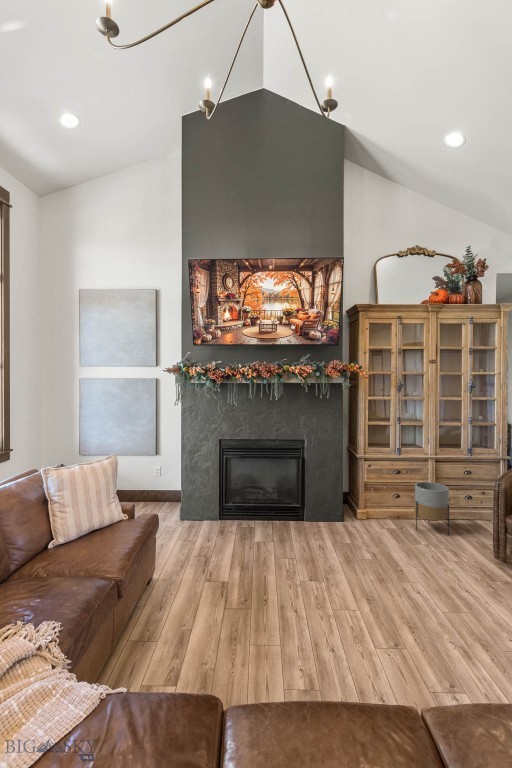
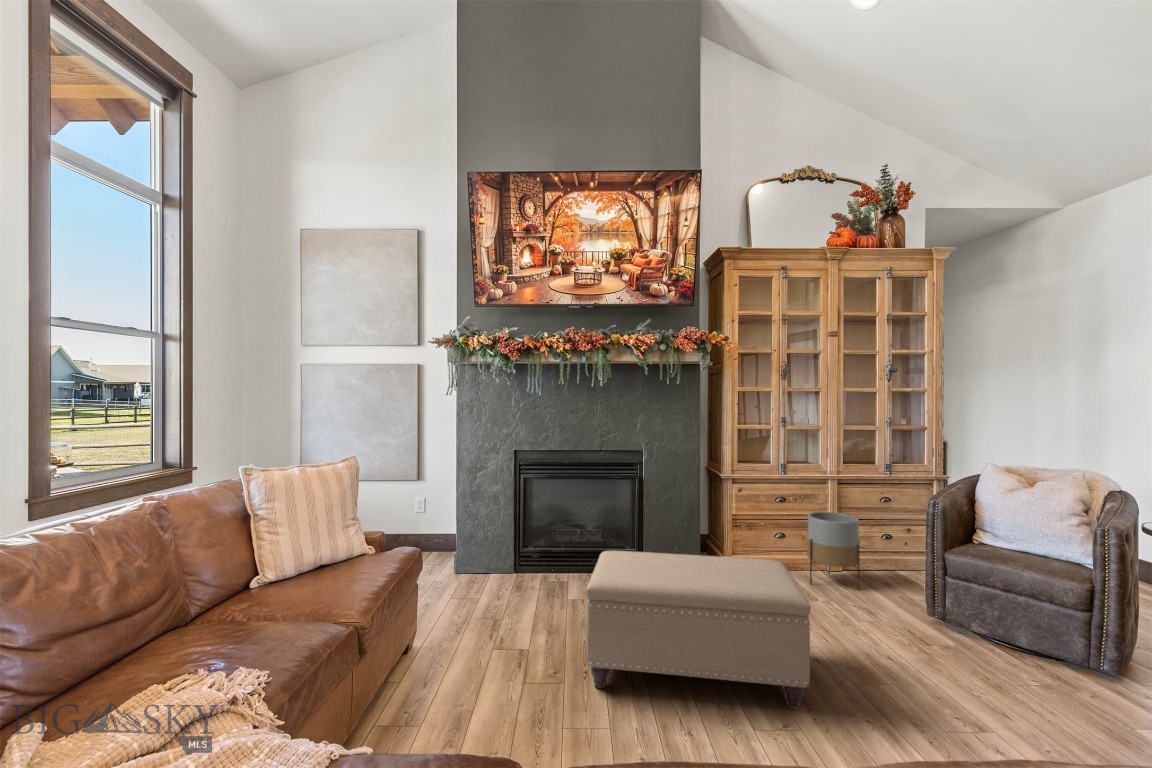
ottoman: none [266,516,413,627] -> present [586,551,811,708]

